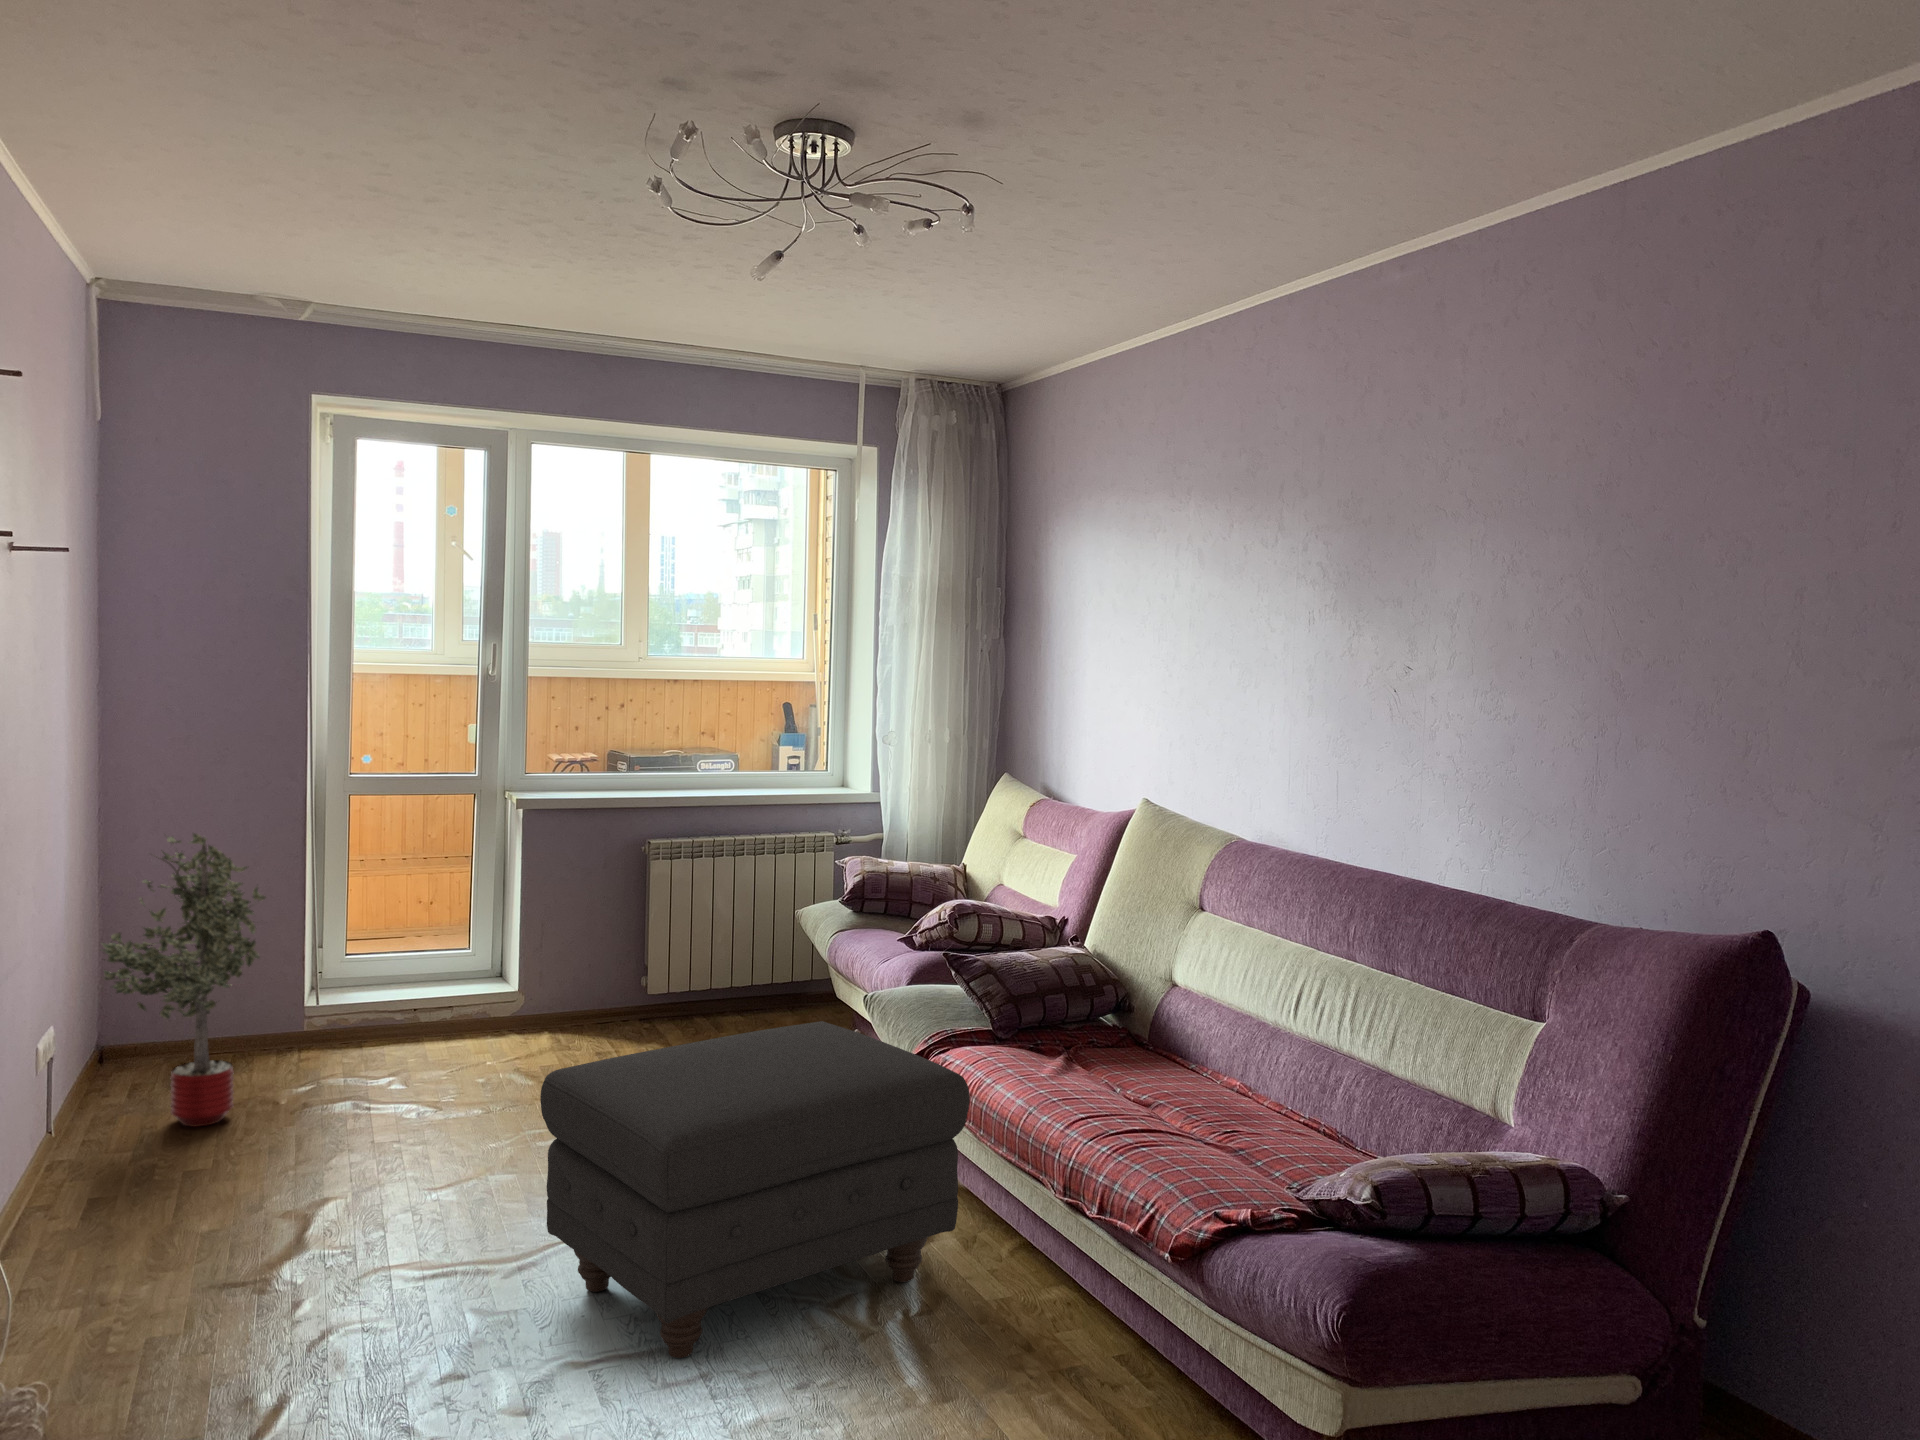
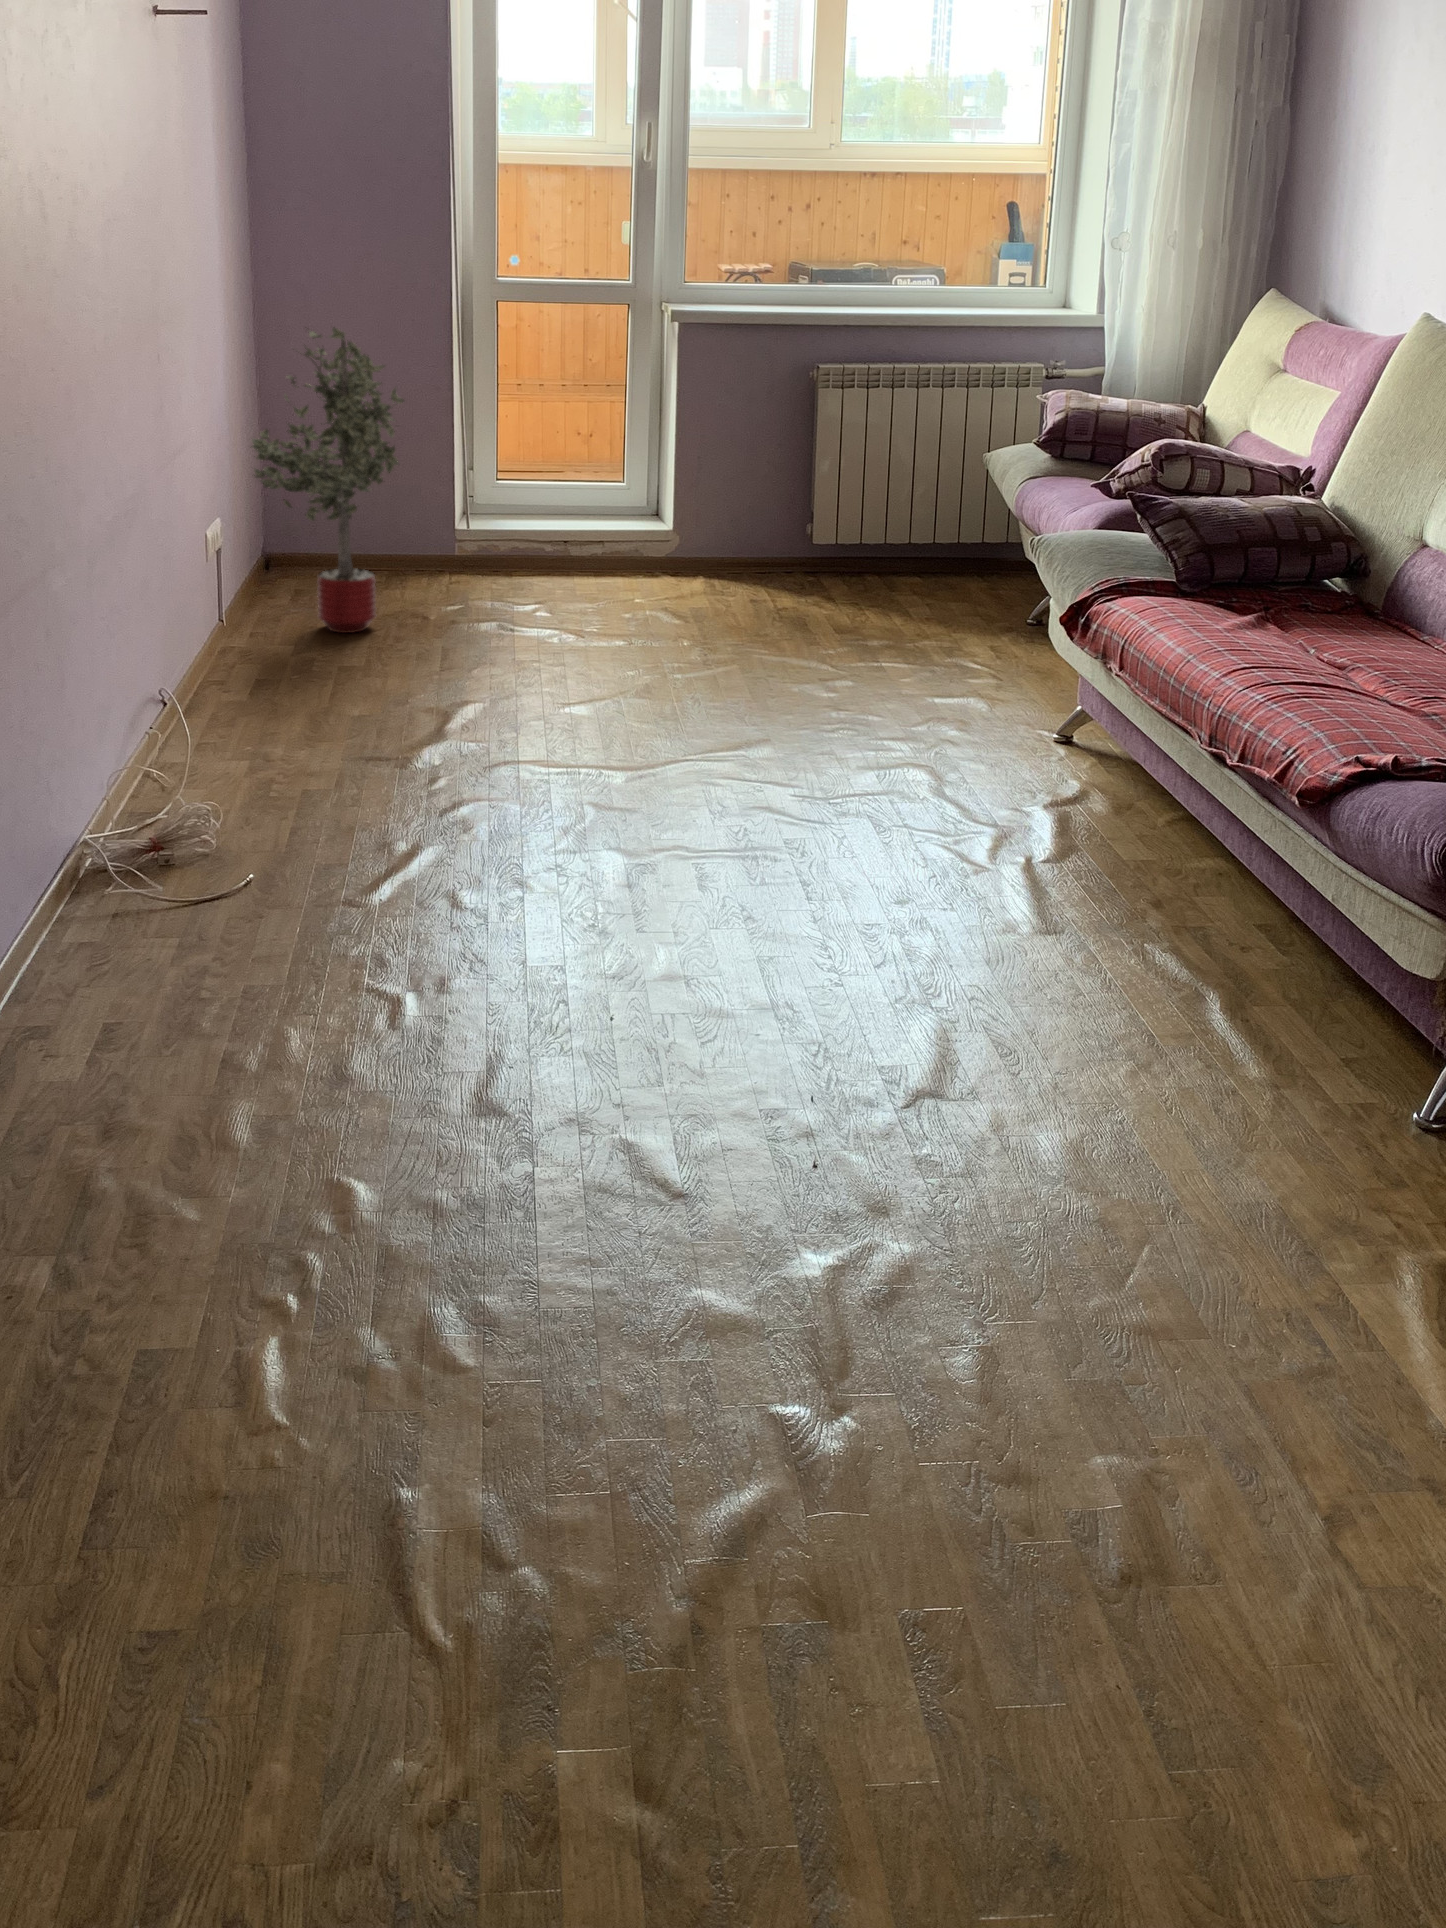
ottoman: present [540,1021,970,1358] -> none [651,554,1121,869]

